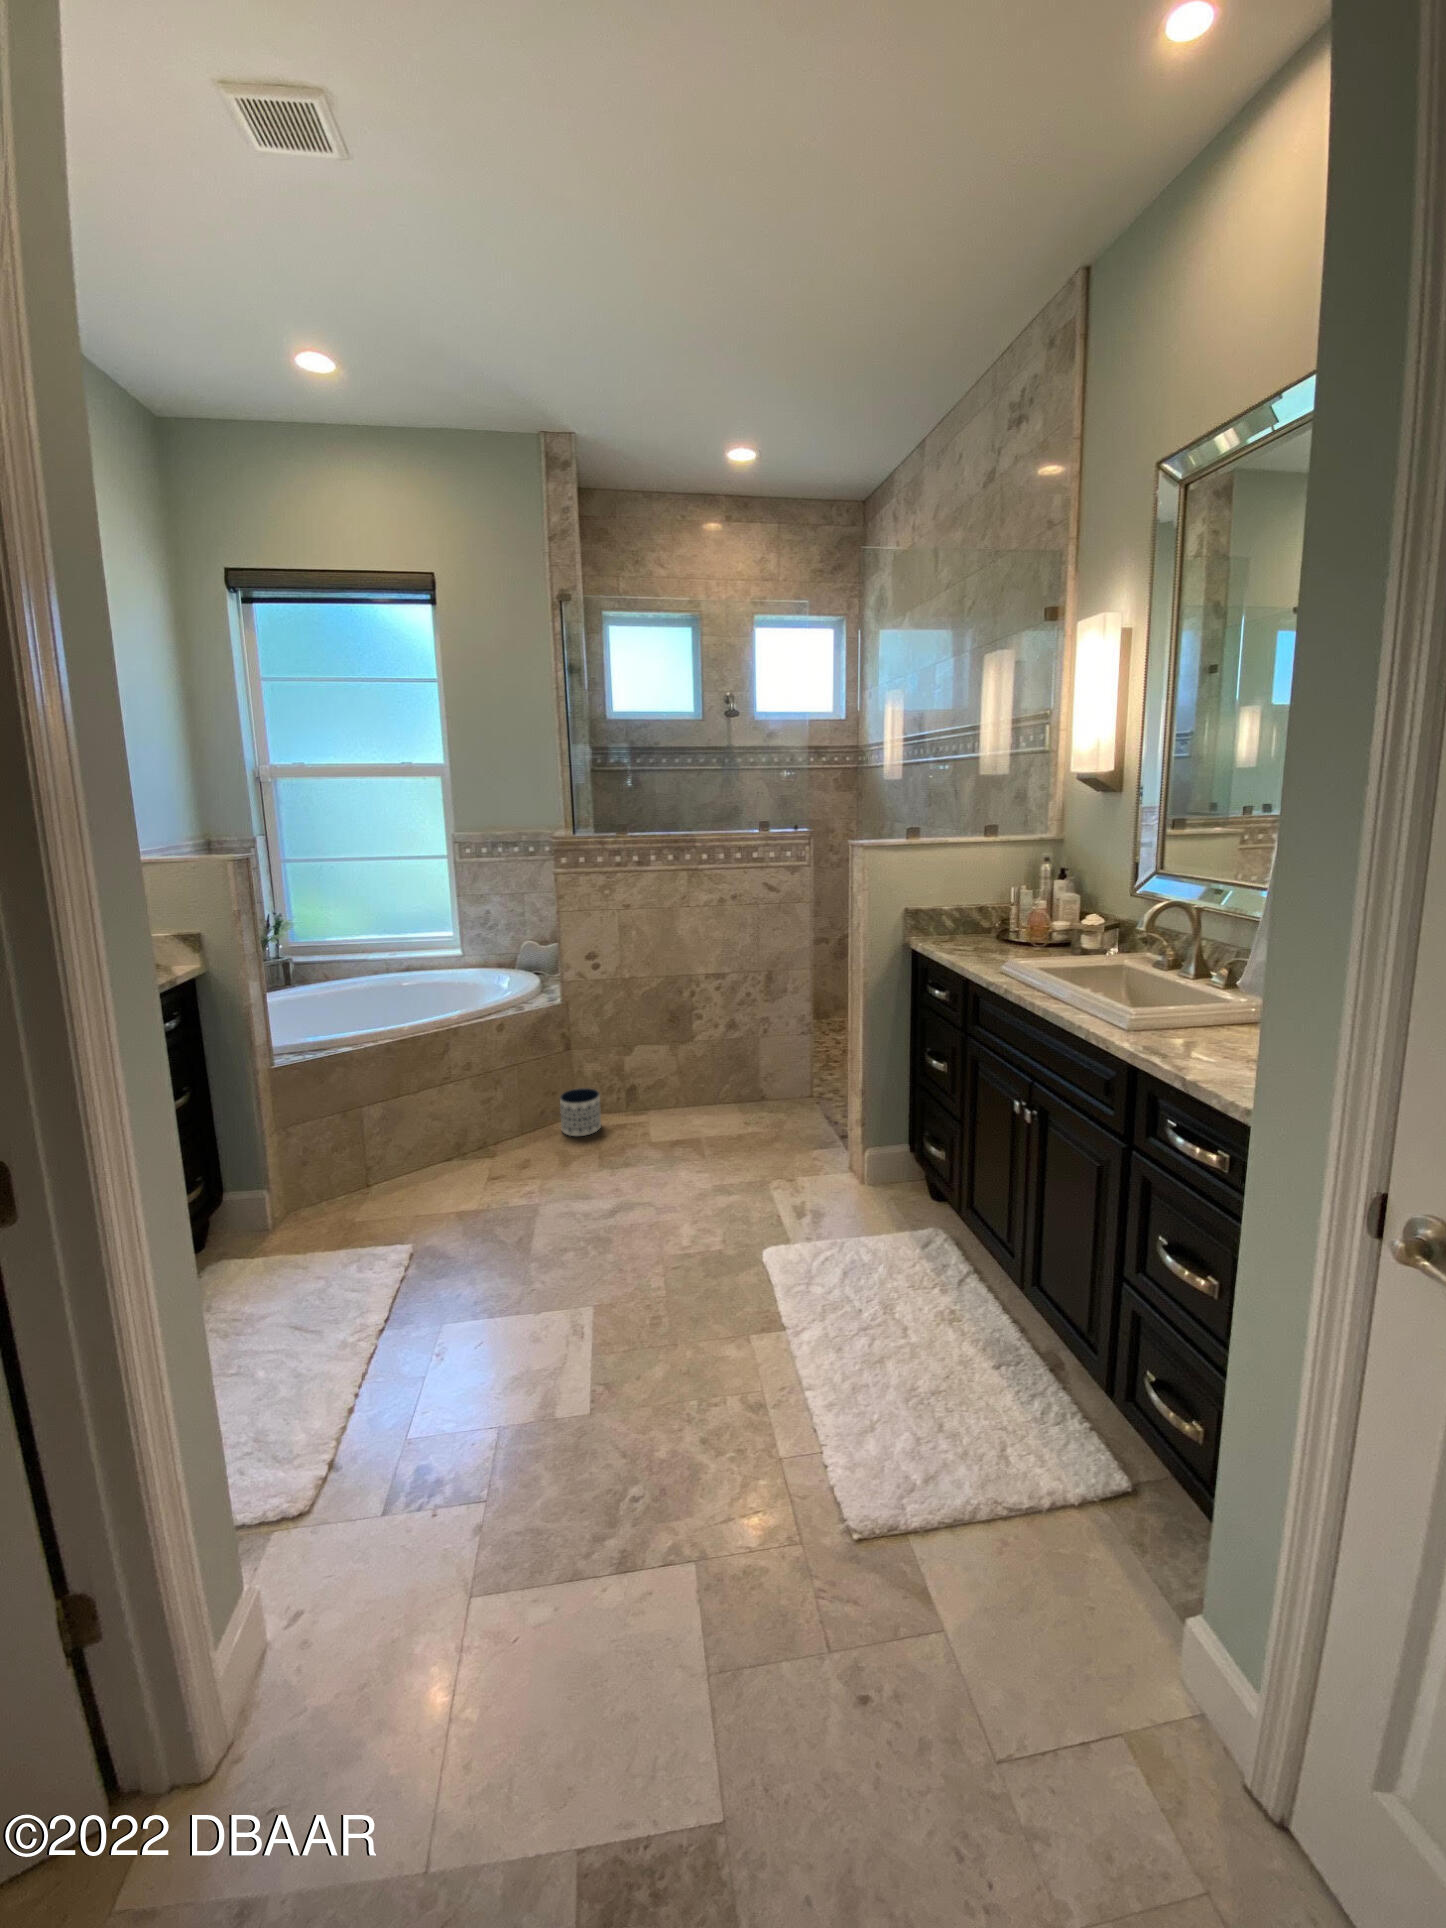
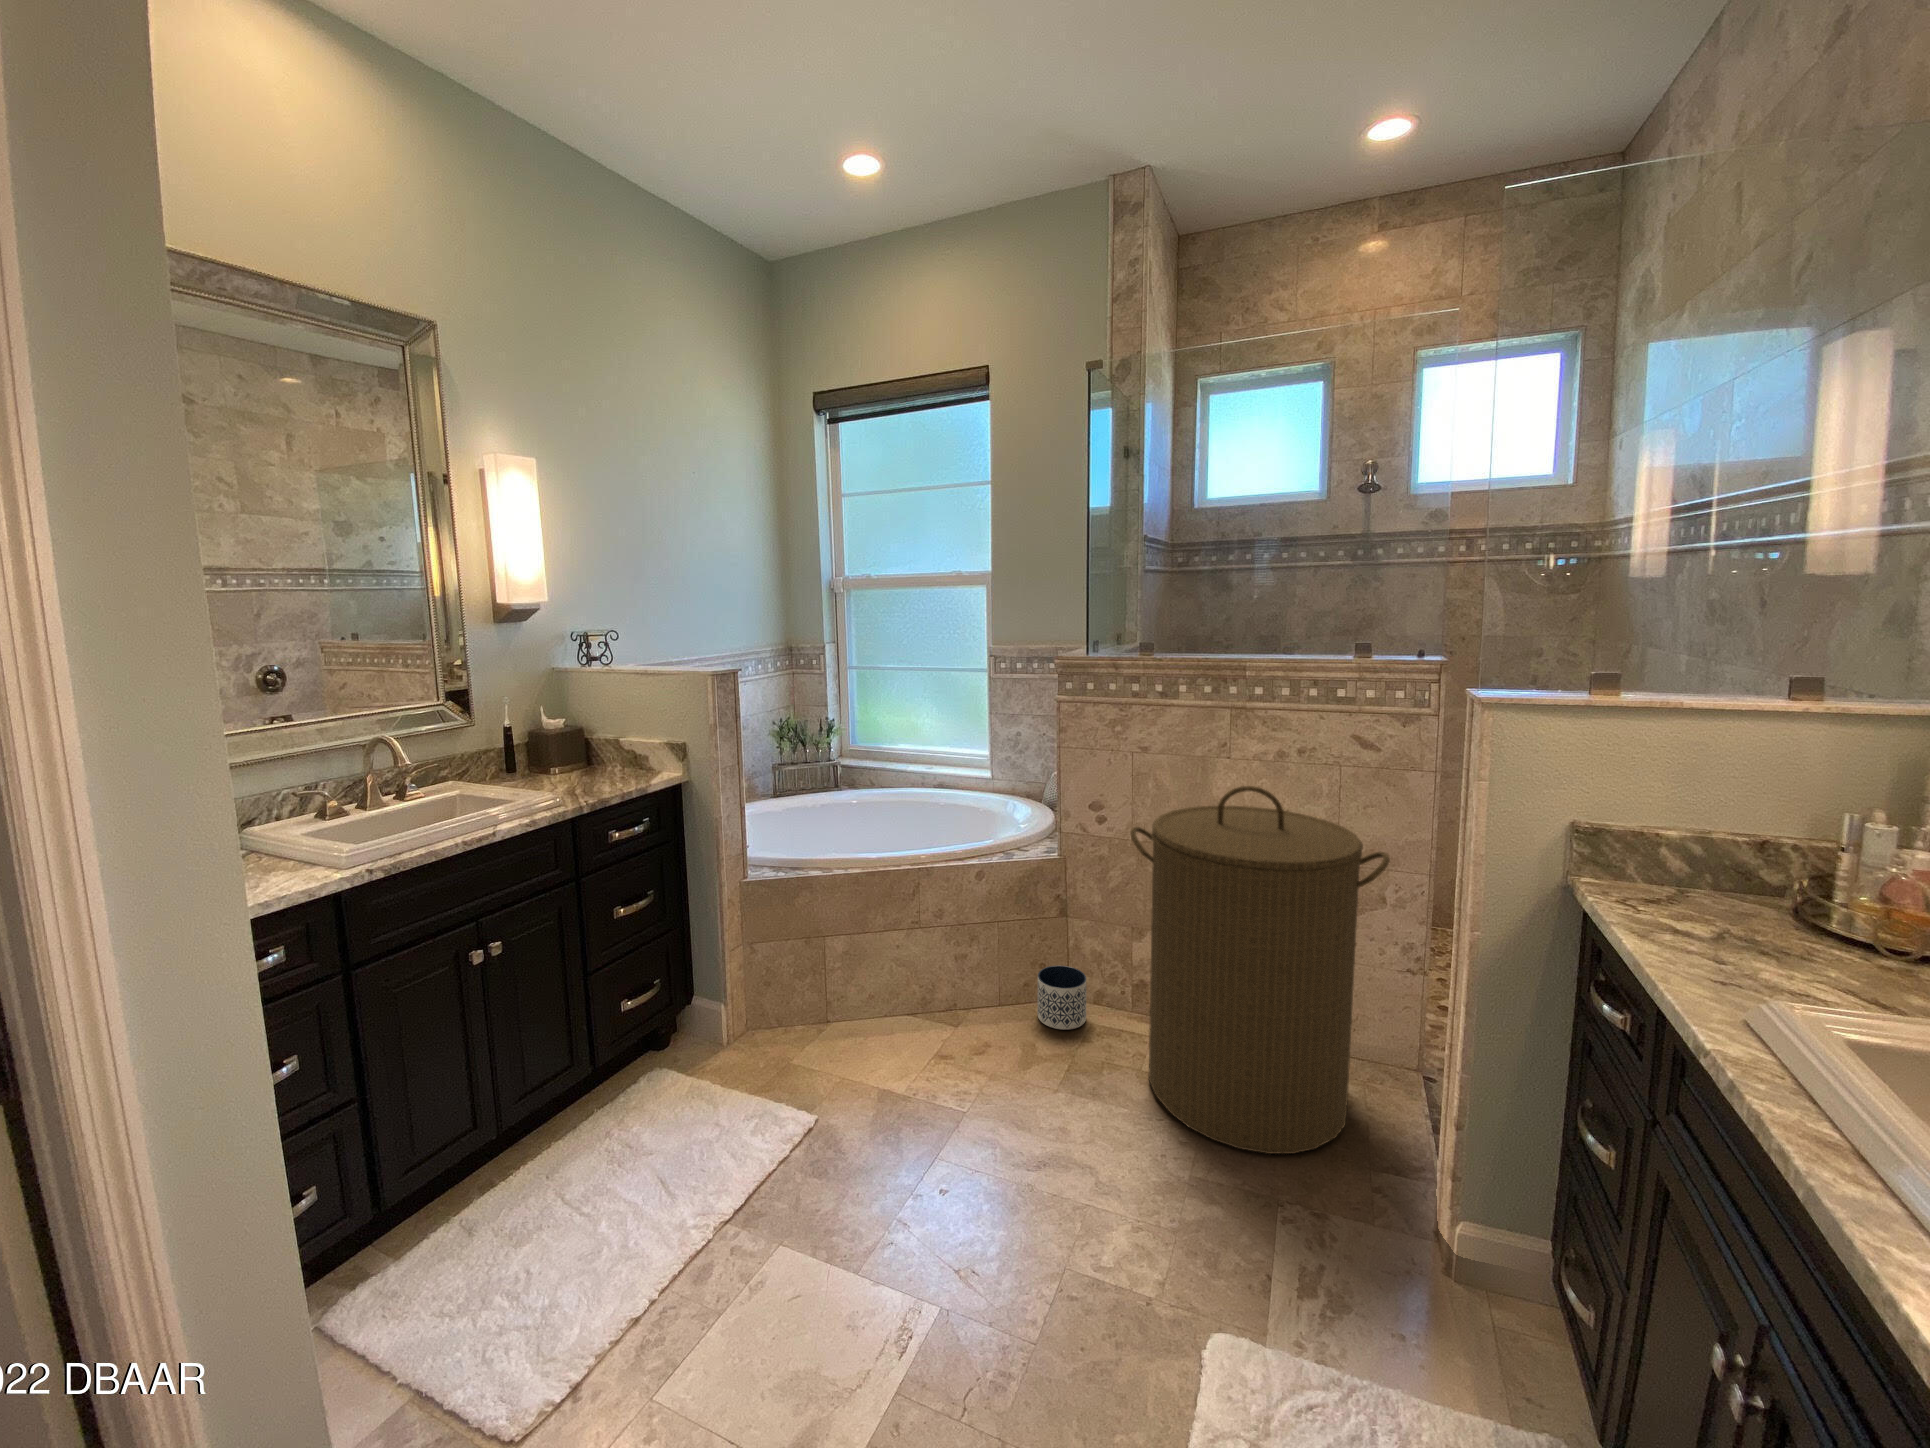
laundry hamper: none [638,919,803,1164] -> present [1130,786,1390,1154]

